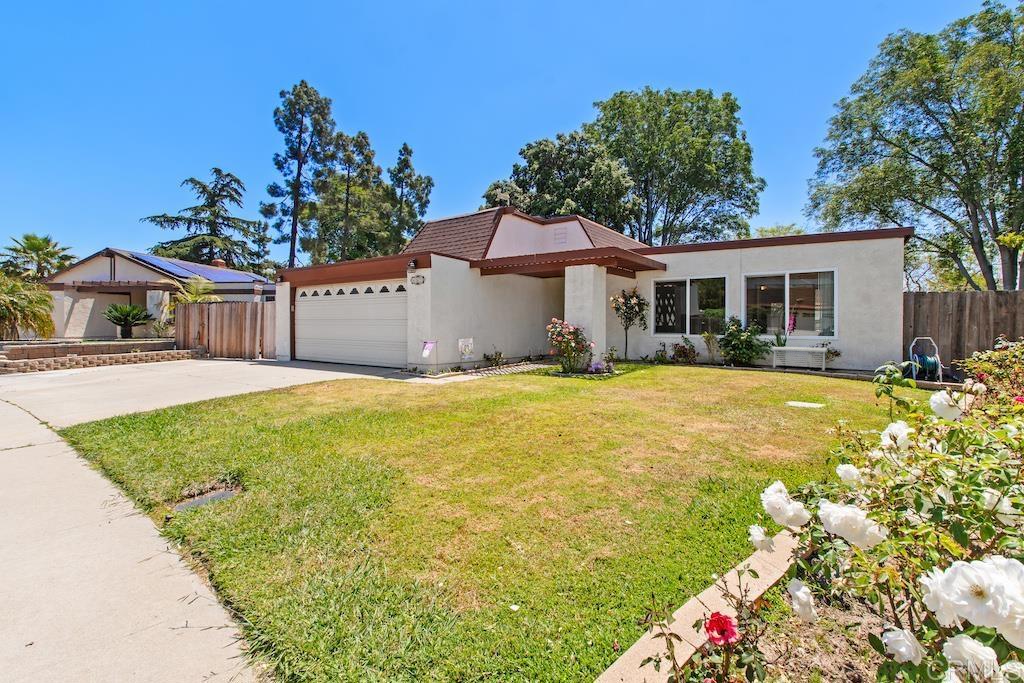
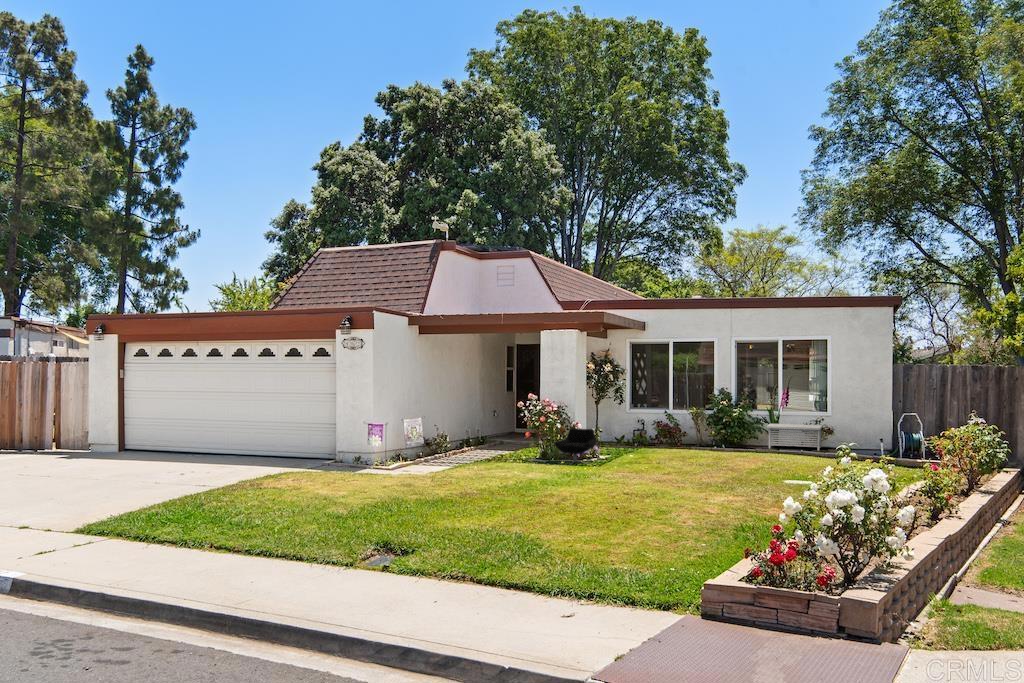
lounge chair: none [571,346,609,377] -> present [555,428,596,464]

